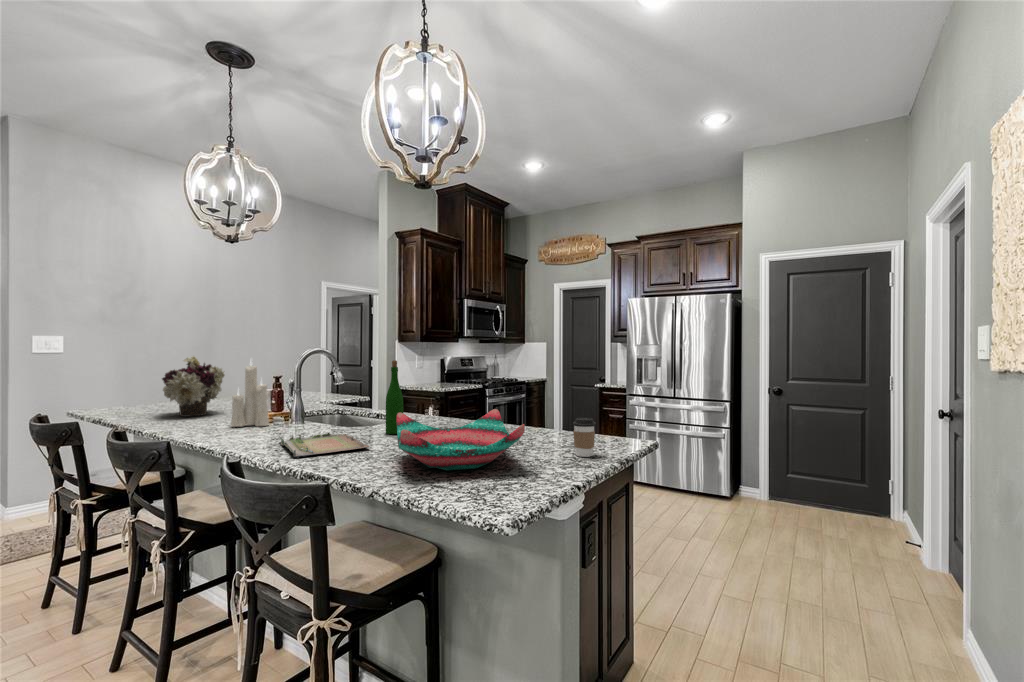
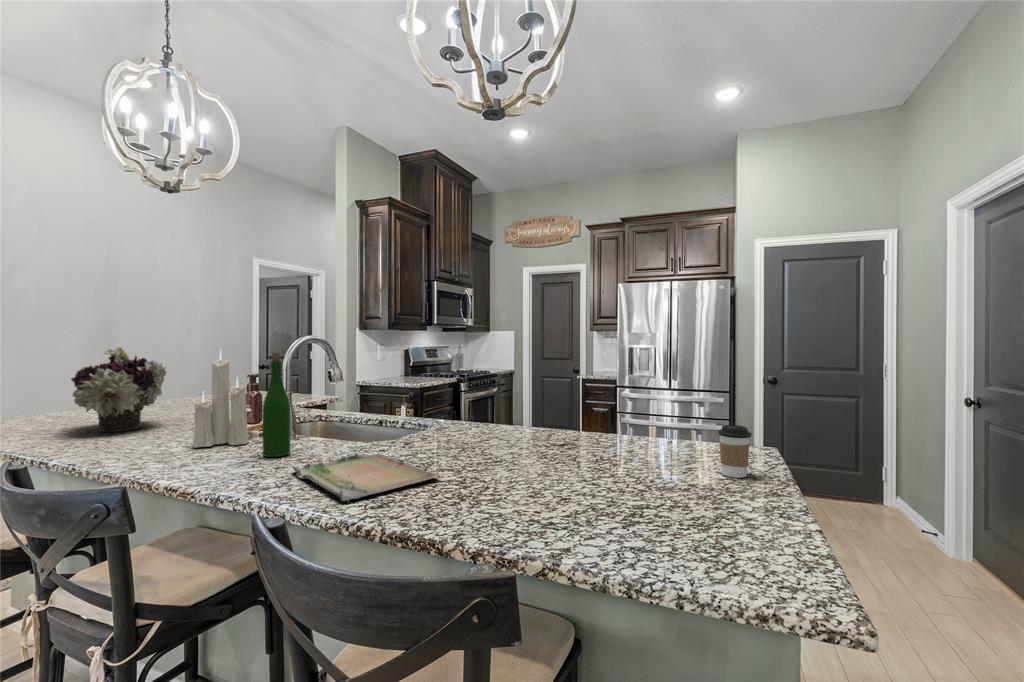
wine bottle: present [386,360,403,434] -> present [263,352,290,457]
decorative bowl: present [397,409,525,470] -> none [491,416,711,515]

